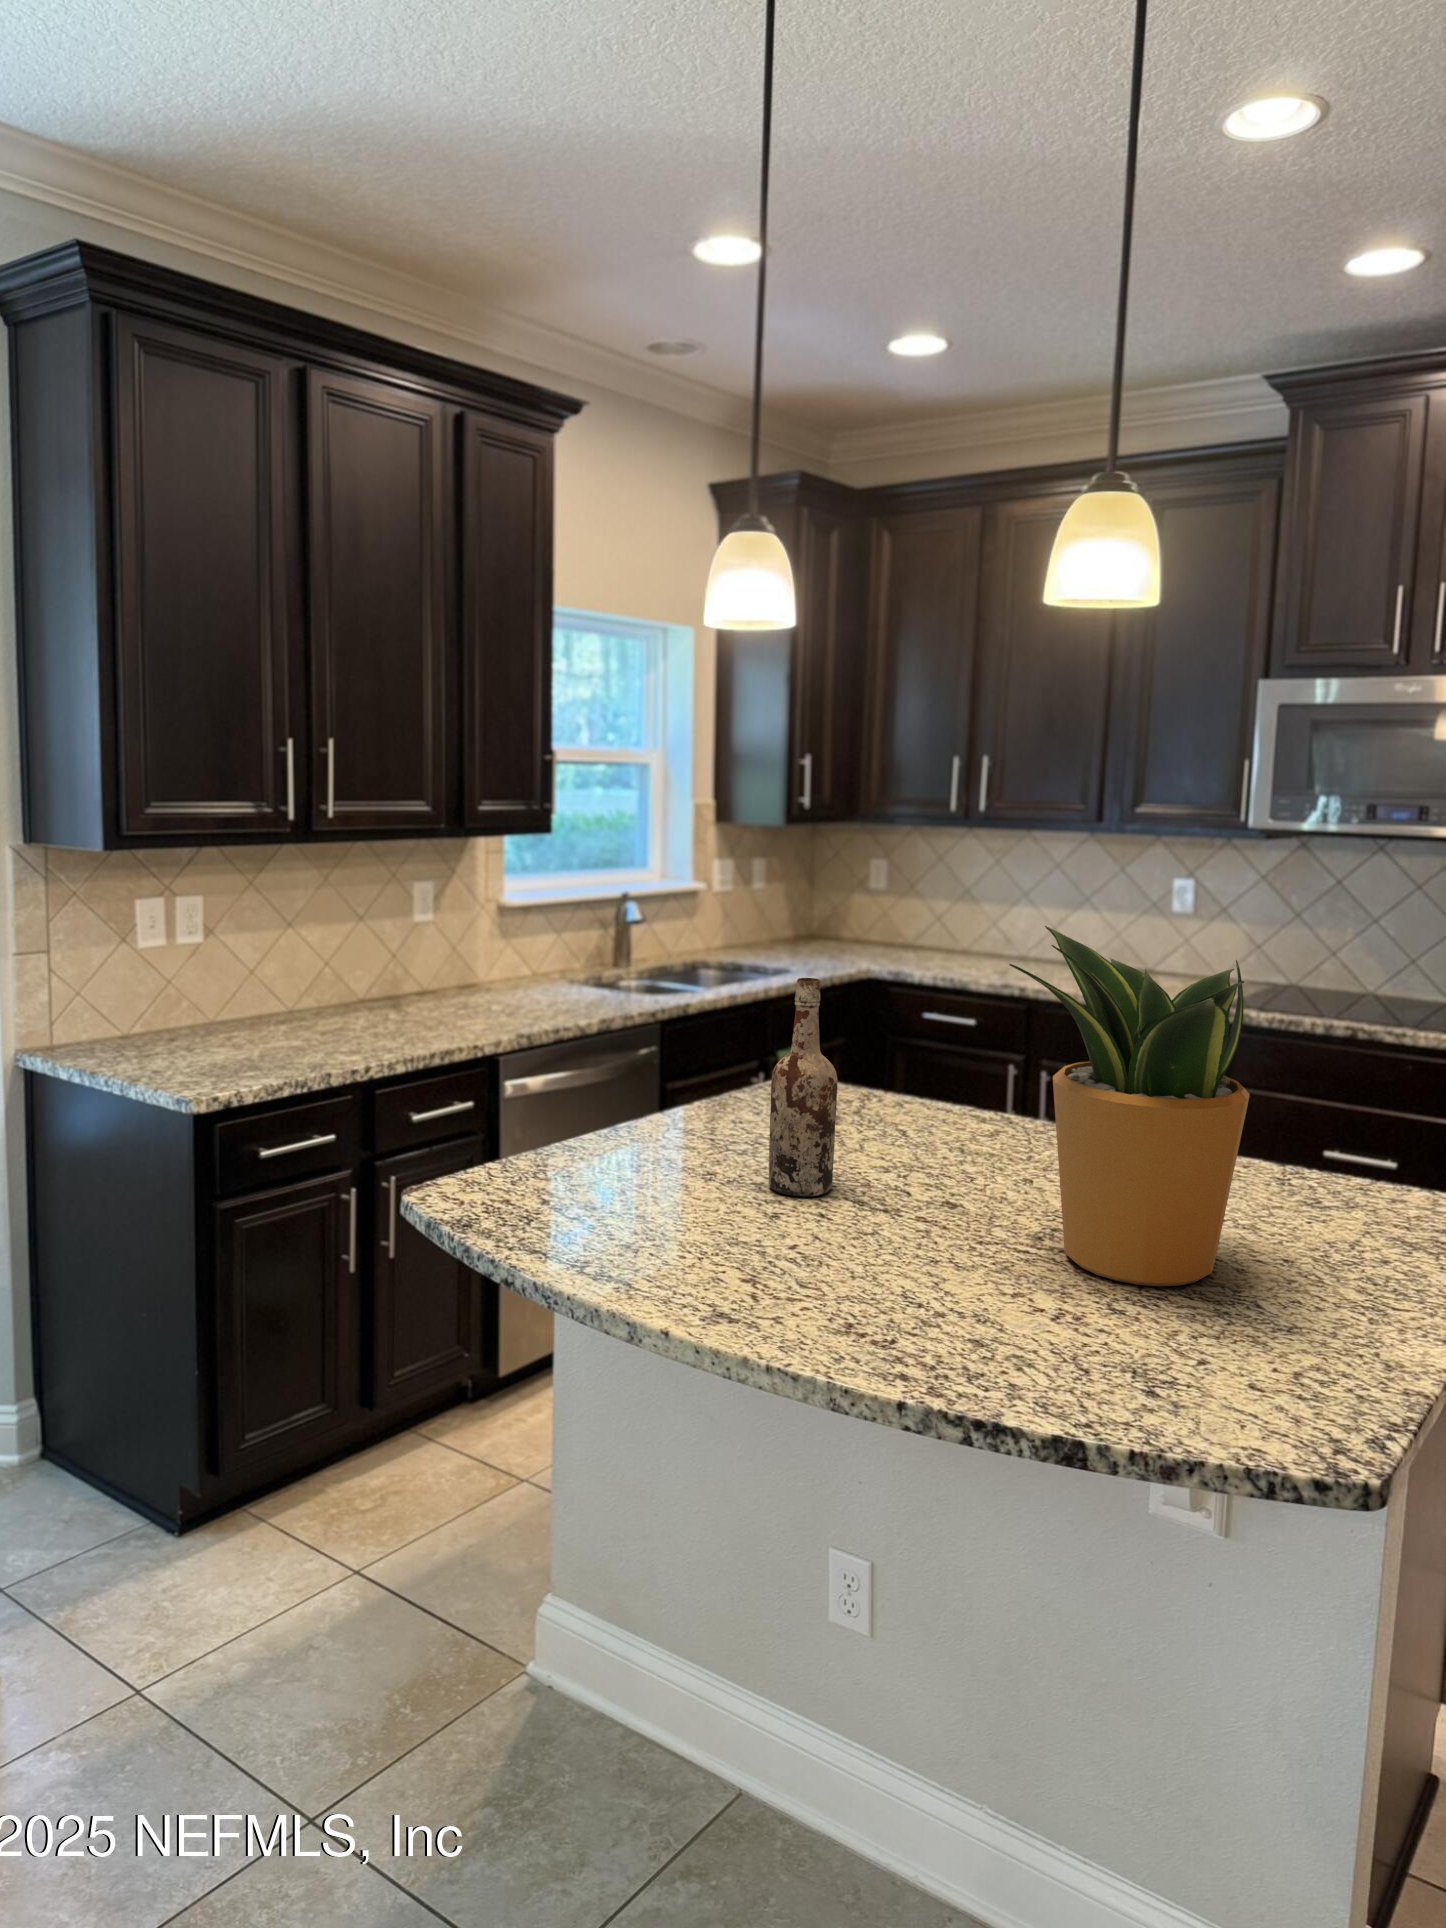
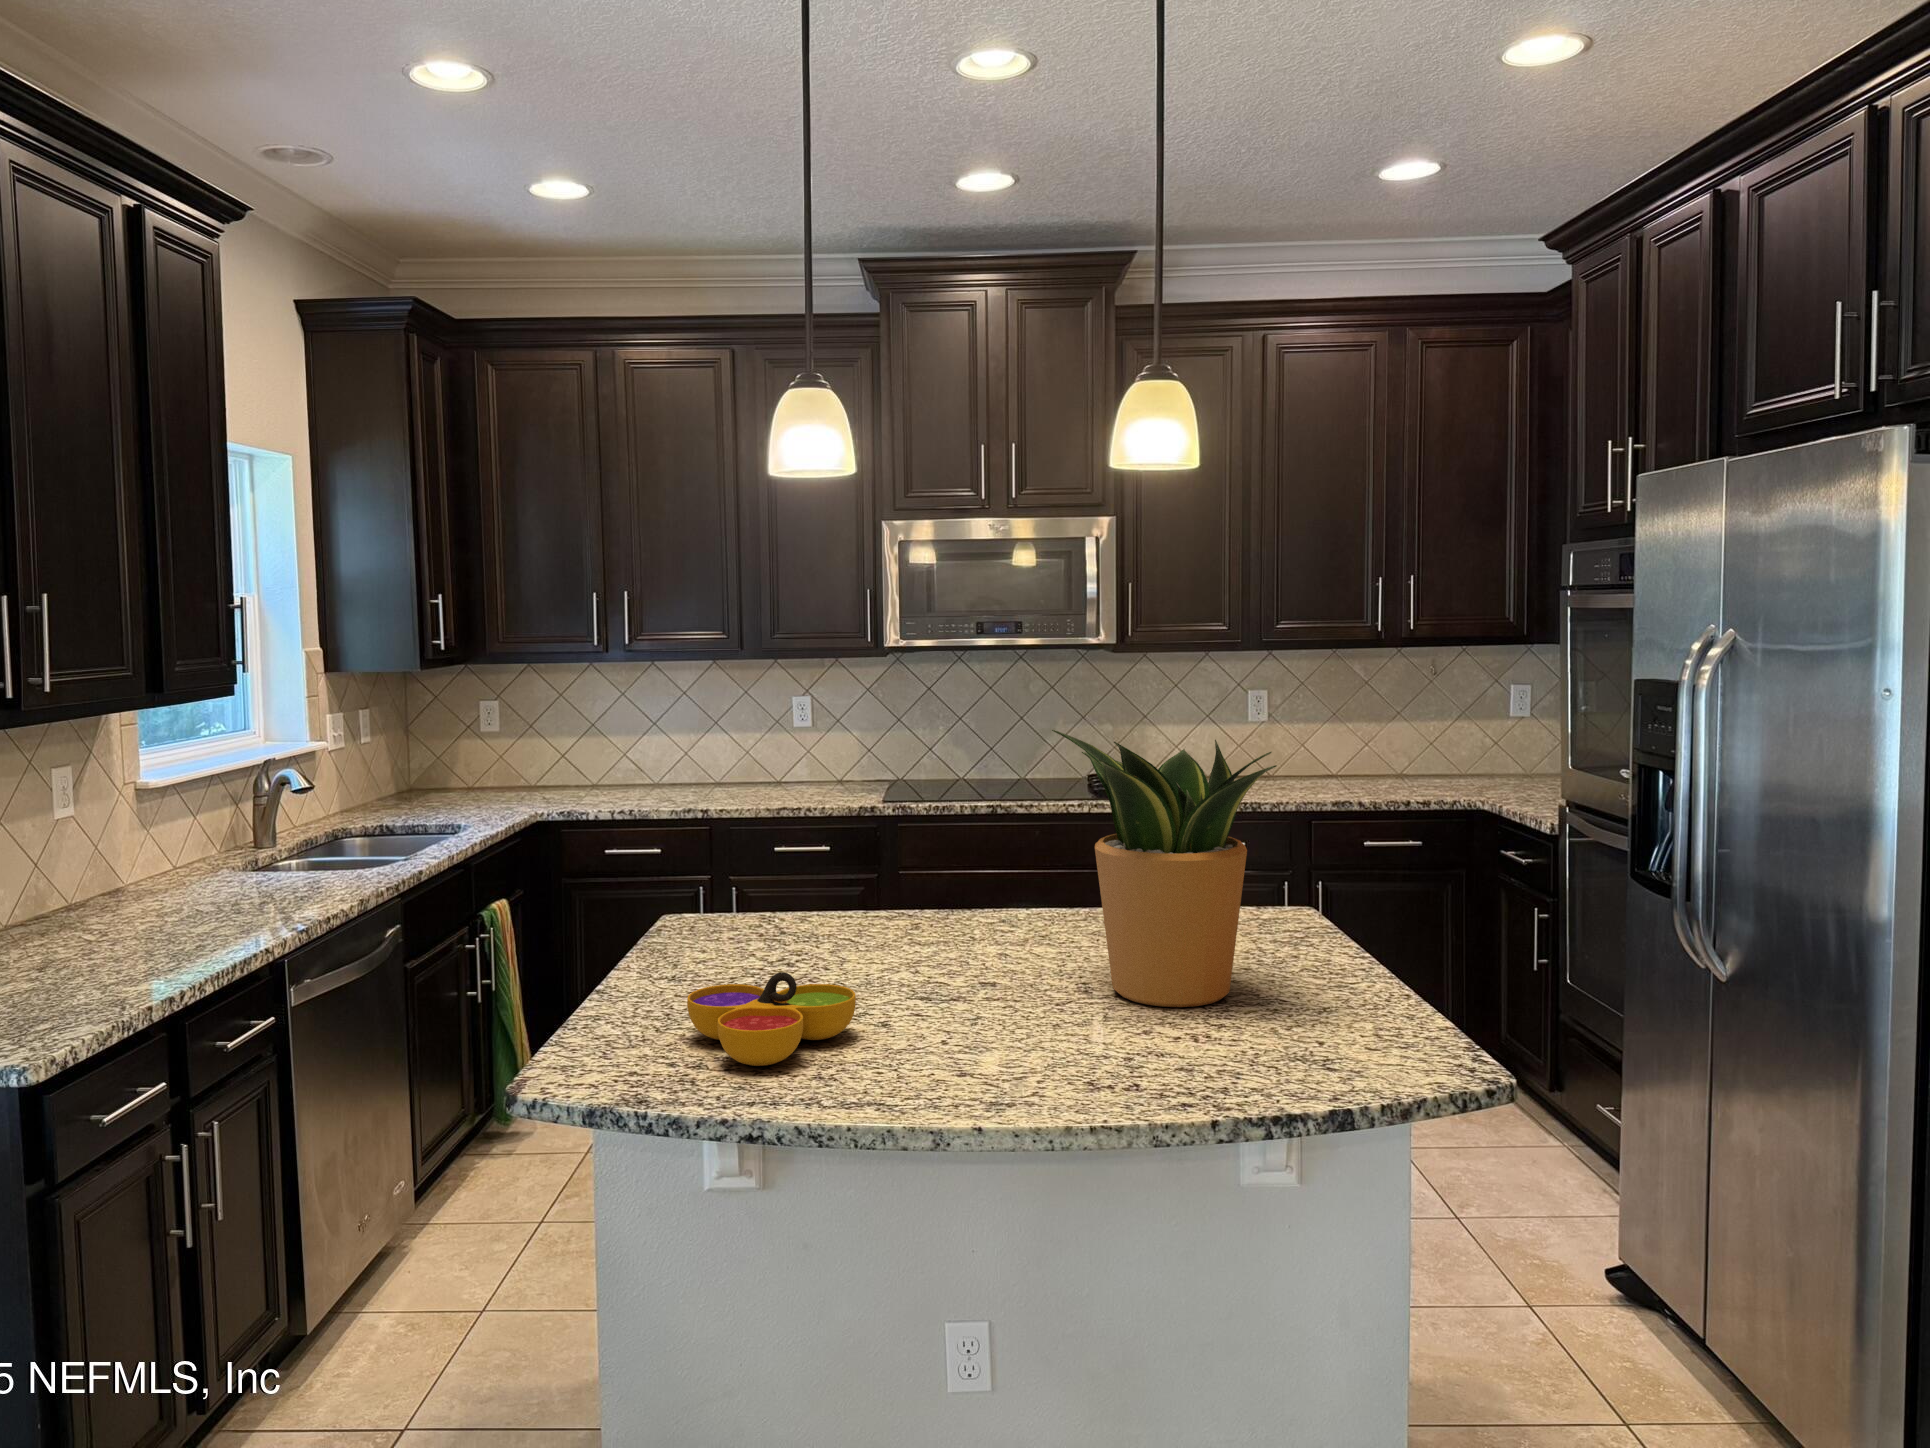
wine bottle: present [769,978,837,1196] -> none [823,800,884,1007]
decorative bowl: none [570,1138,741,1224] -> present [687,972,856,1066]

